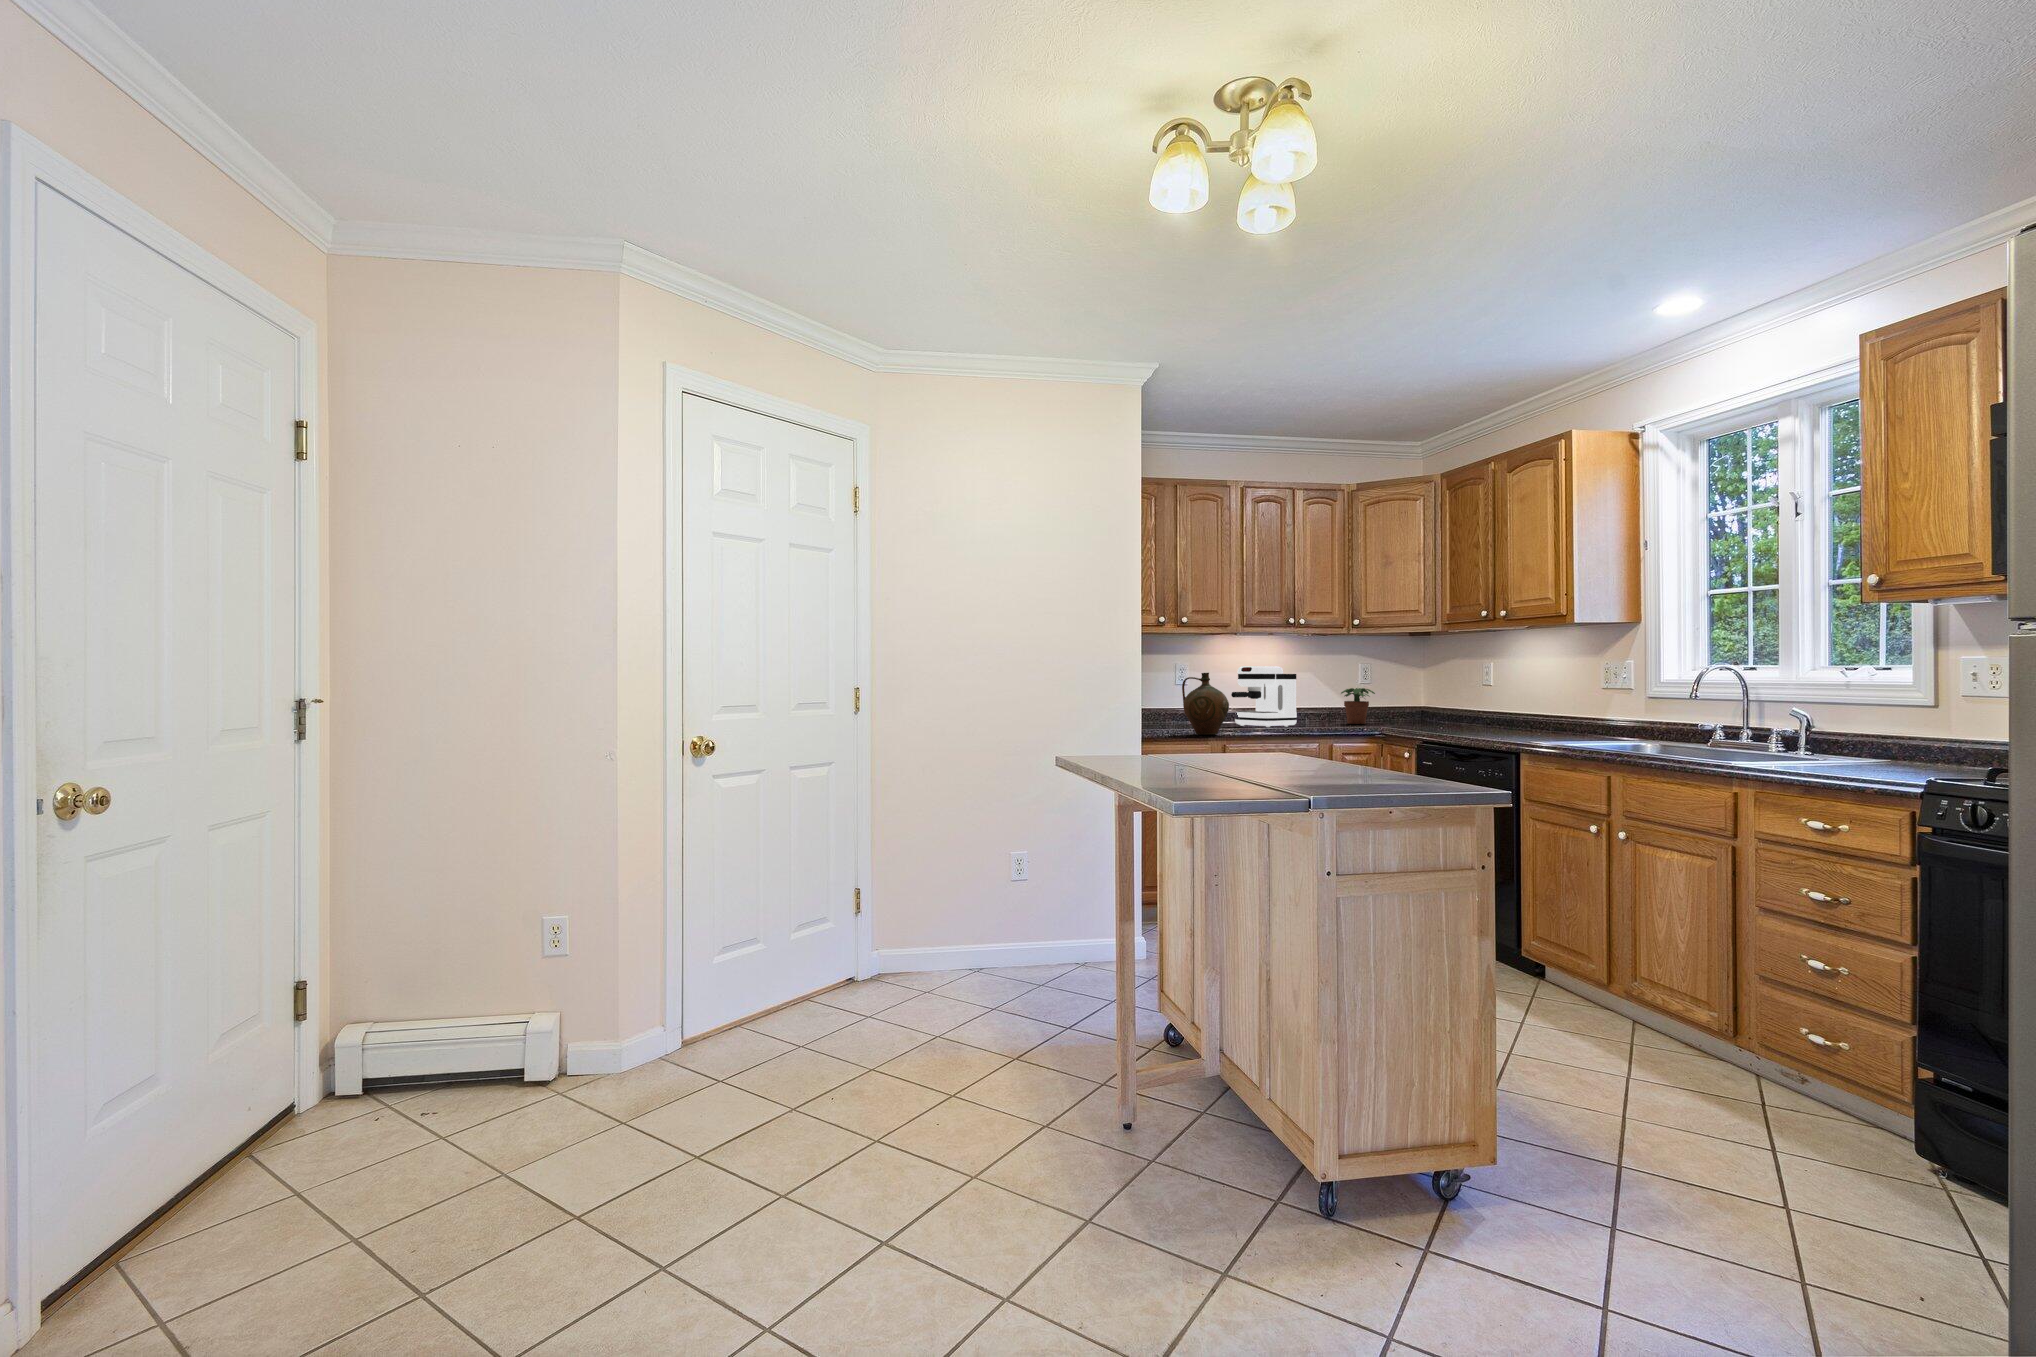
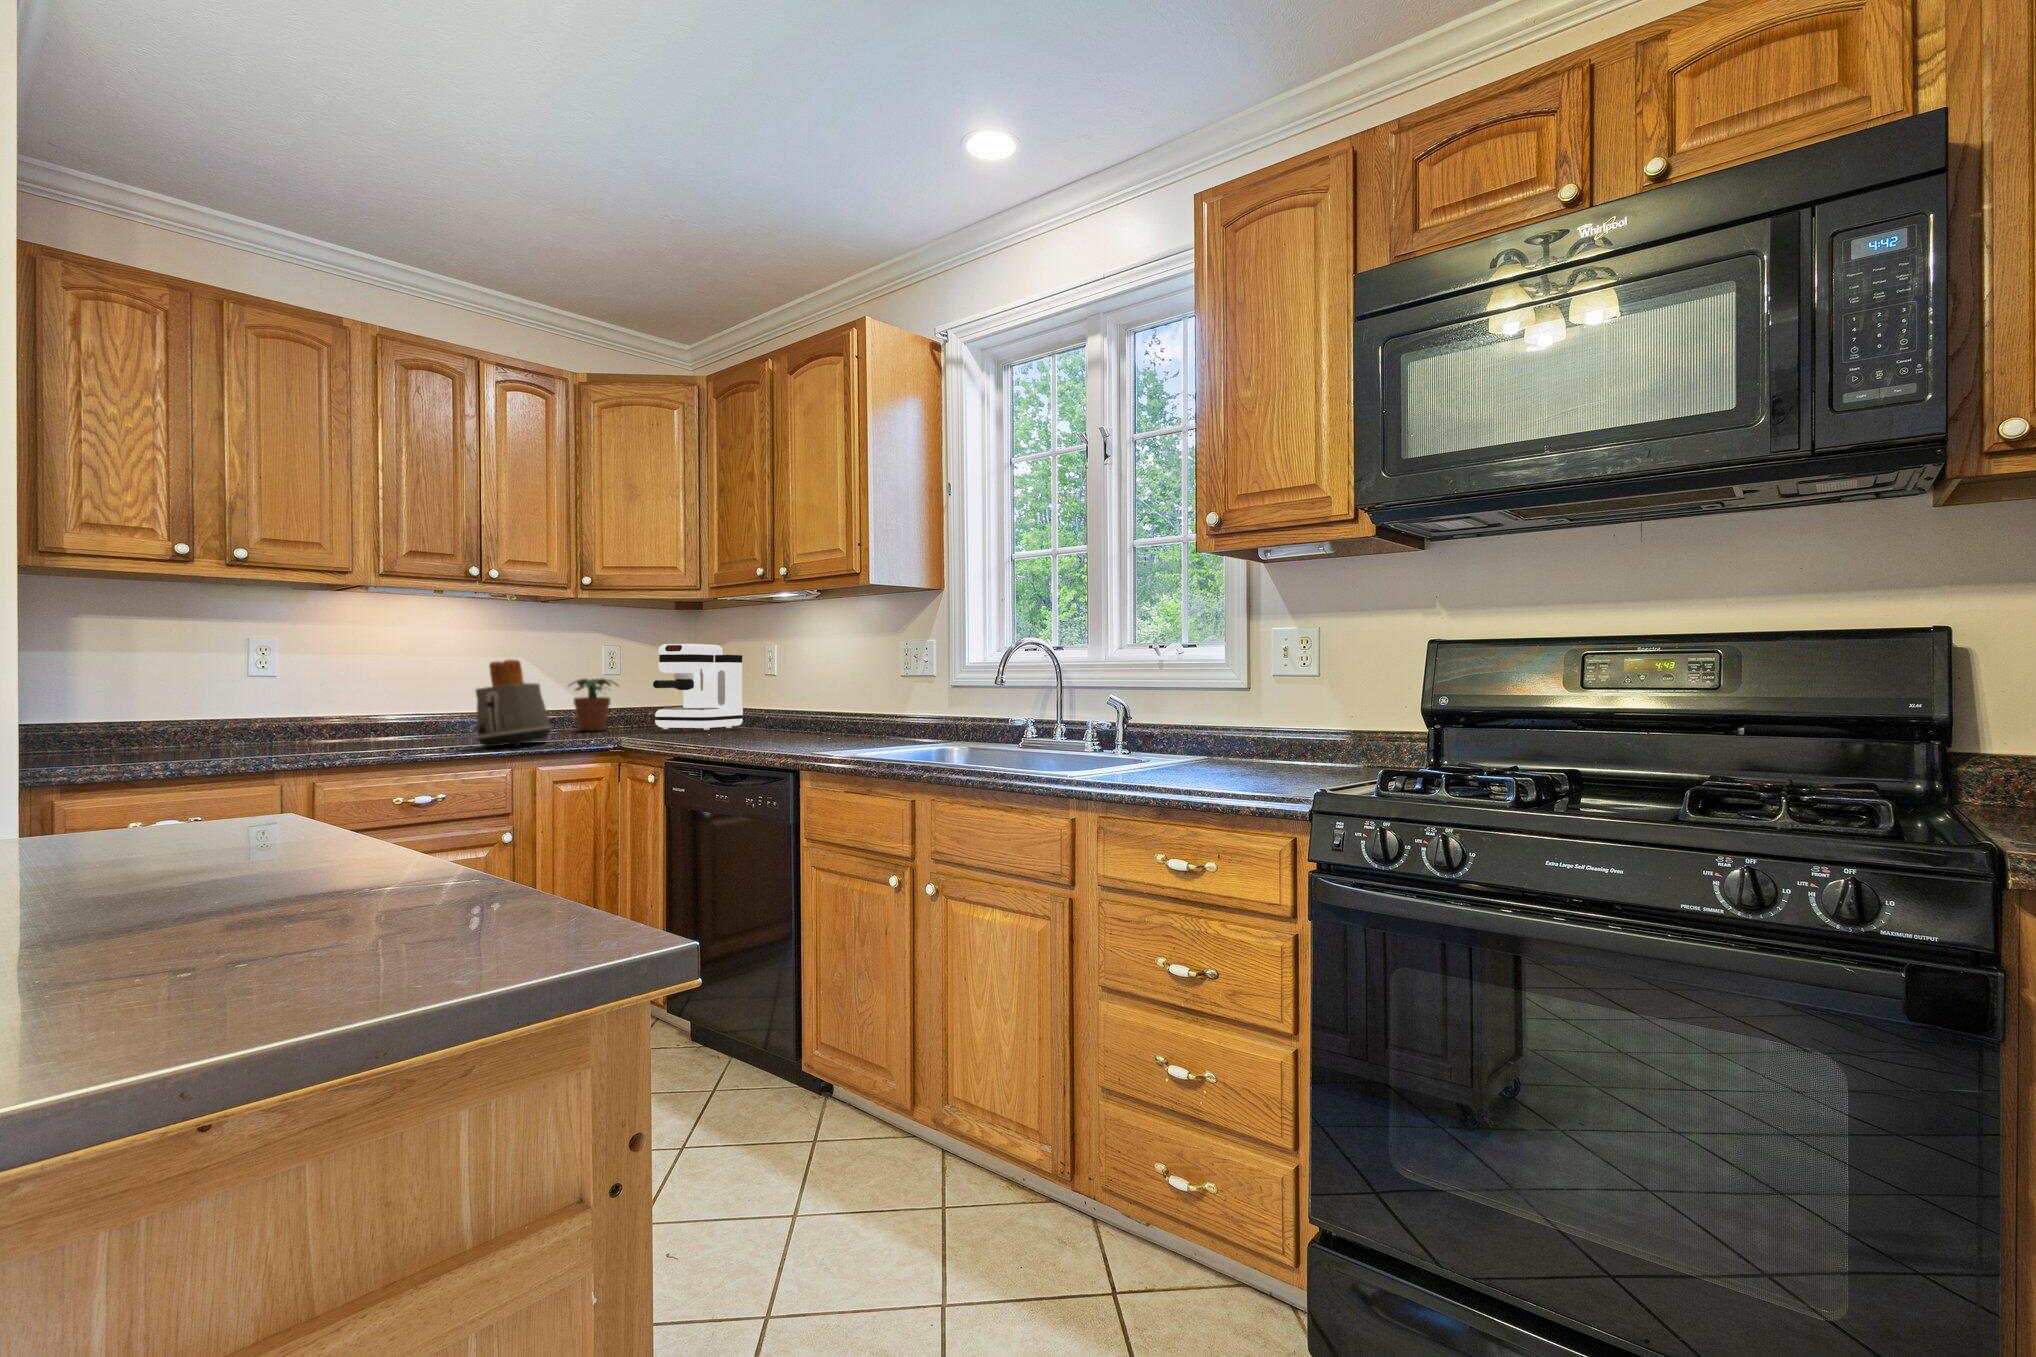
coffee maker: present [1231,666,1297,727] -> present [653,644,743,730]
ceramic jug: present [1182,673,1229,735] -> none [227,649,330,763]
toaster: none [1298,677,1339,732] -> present [476,660,551,747]

